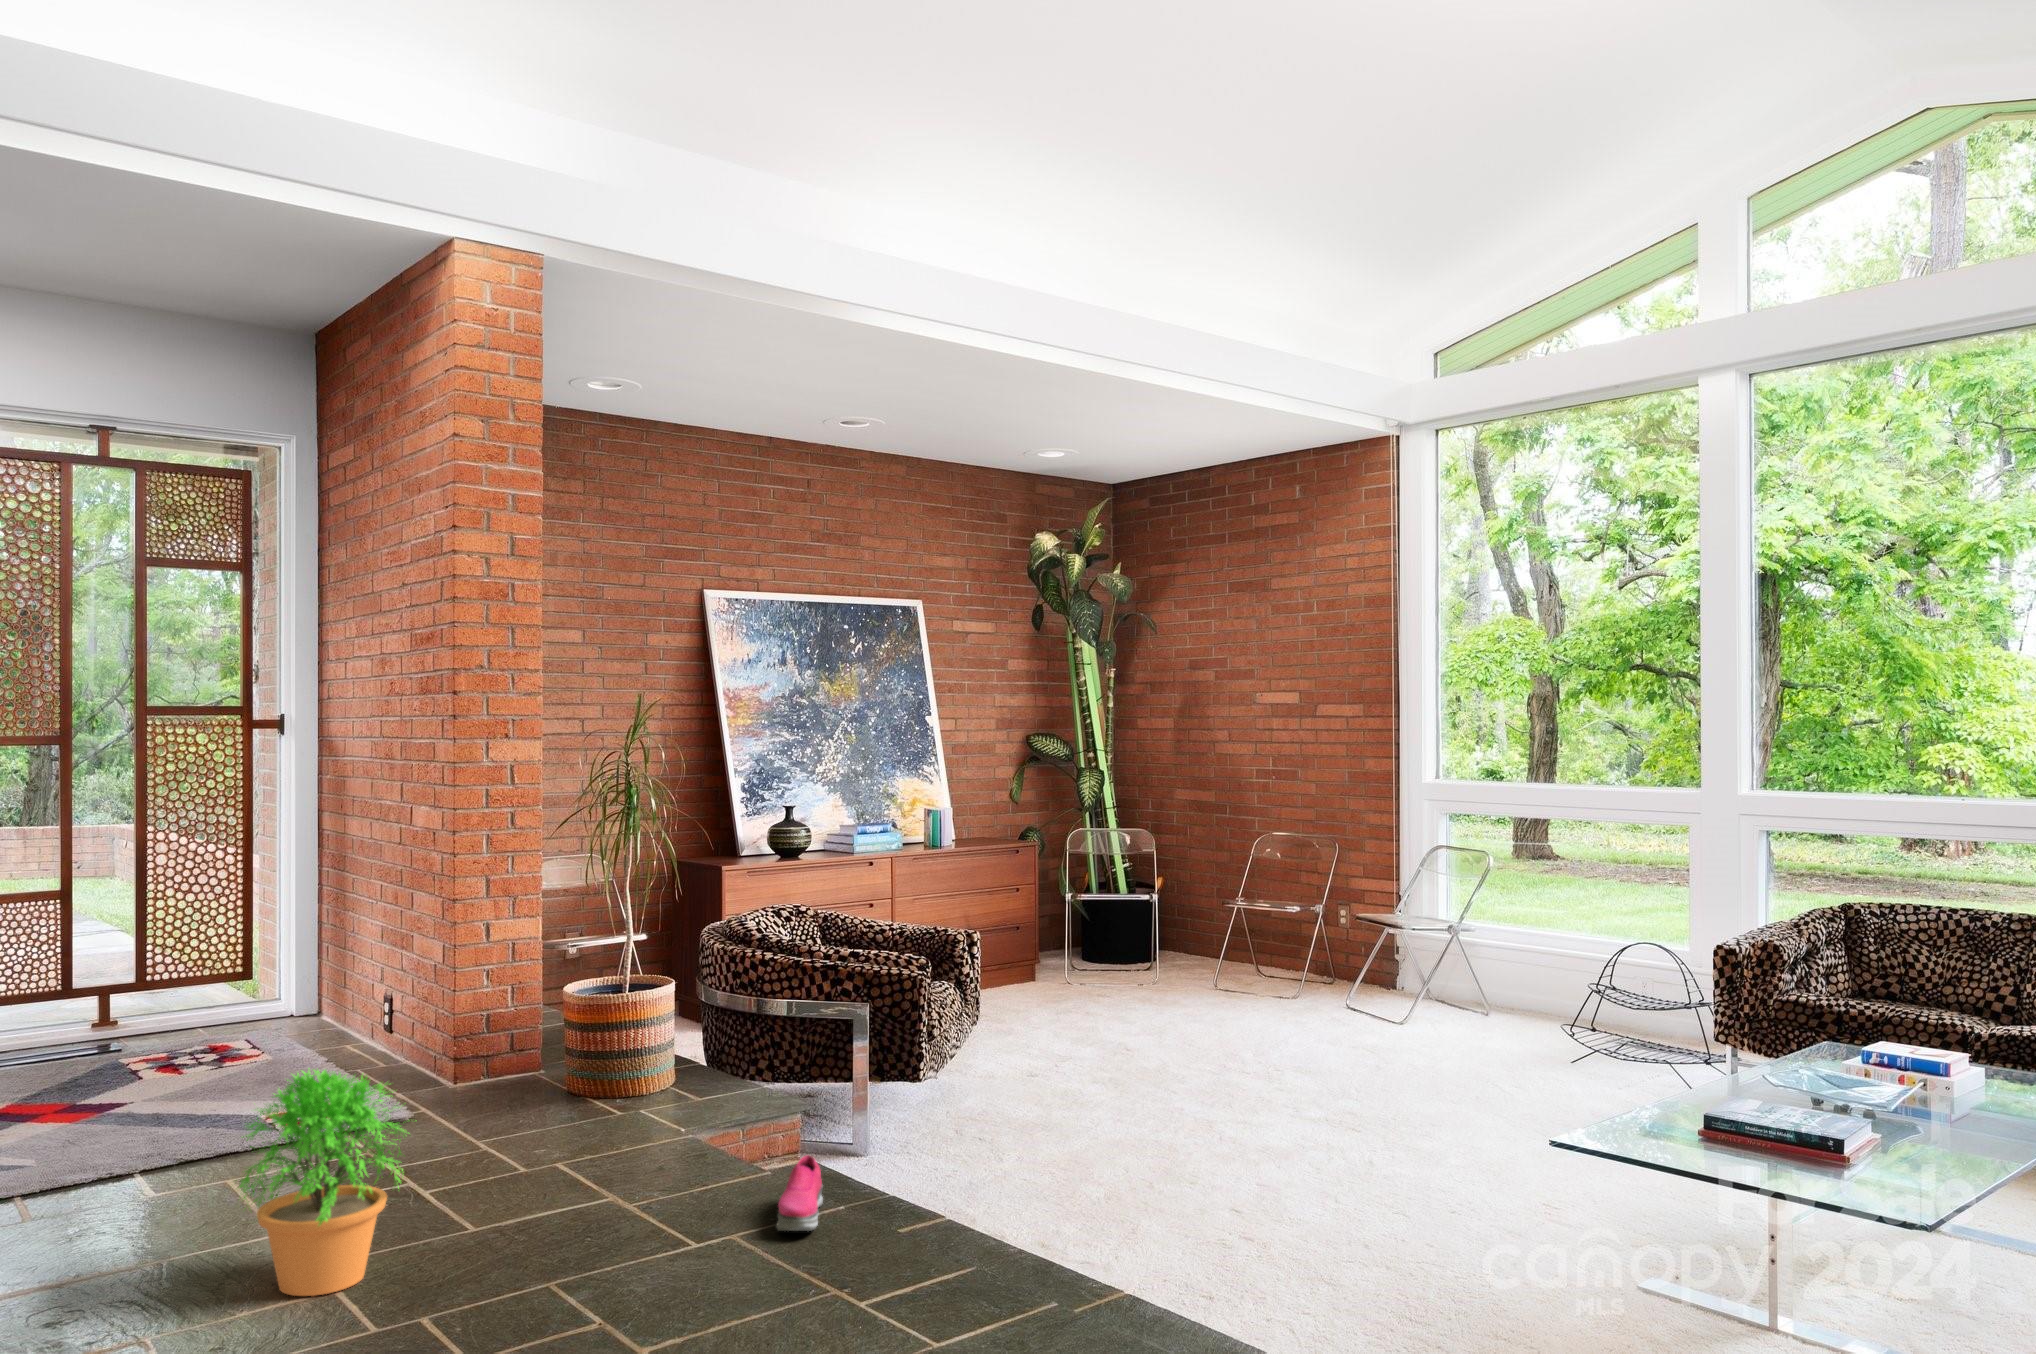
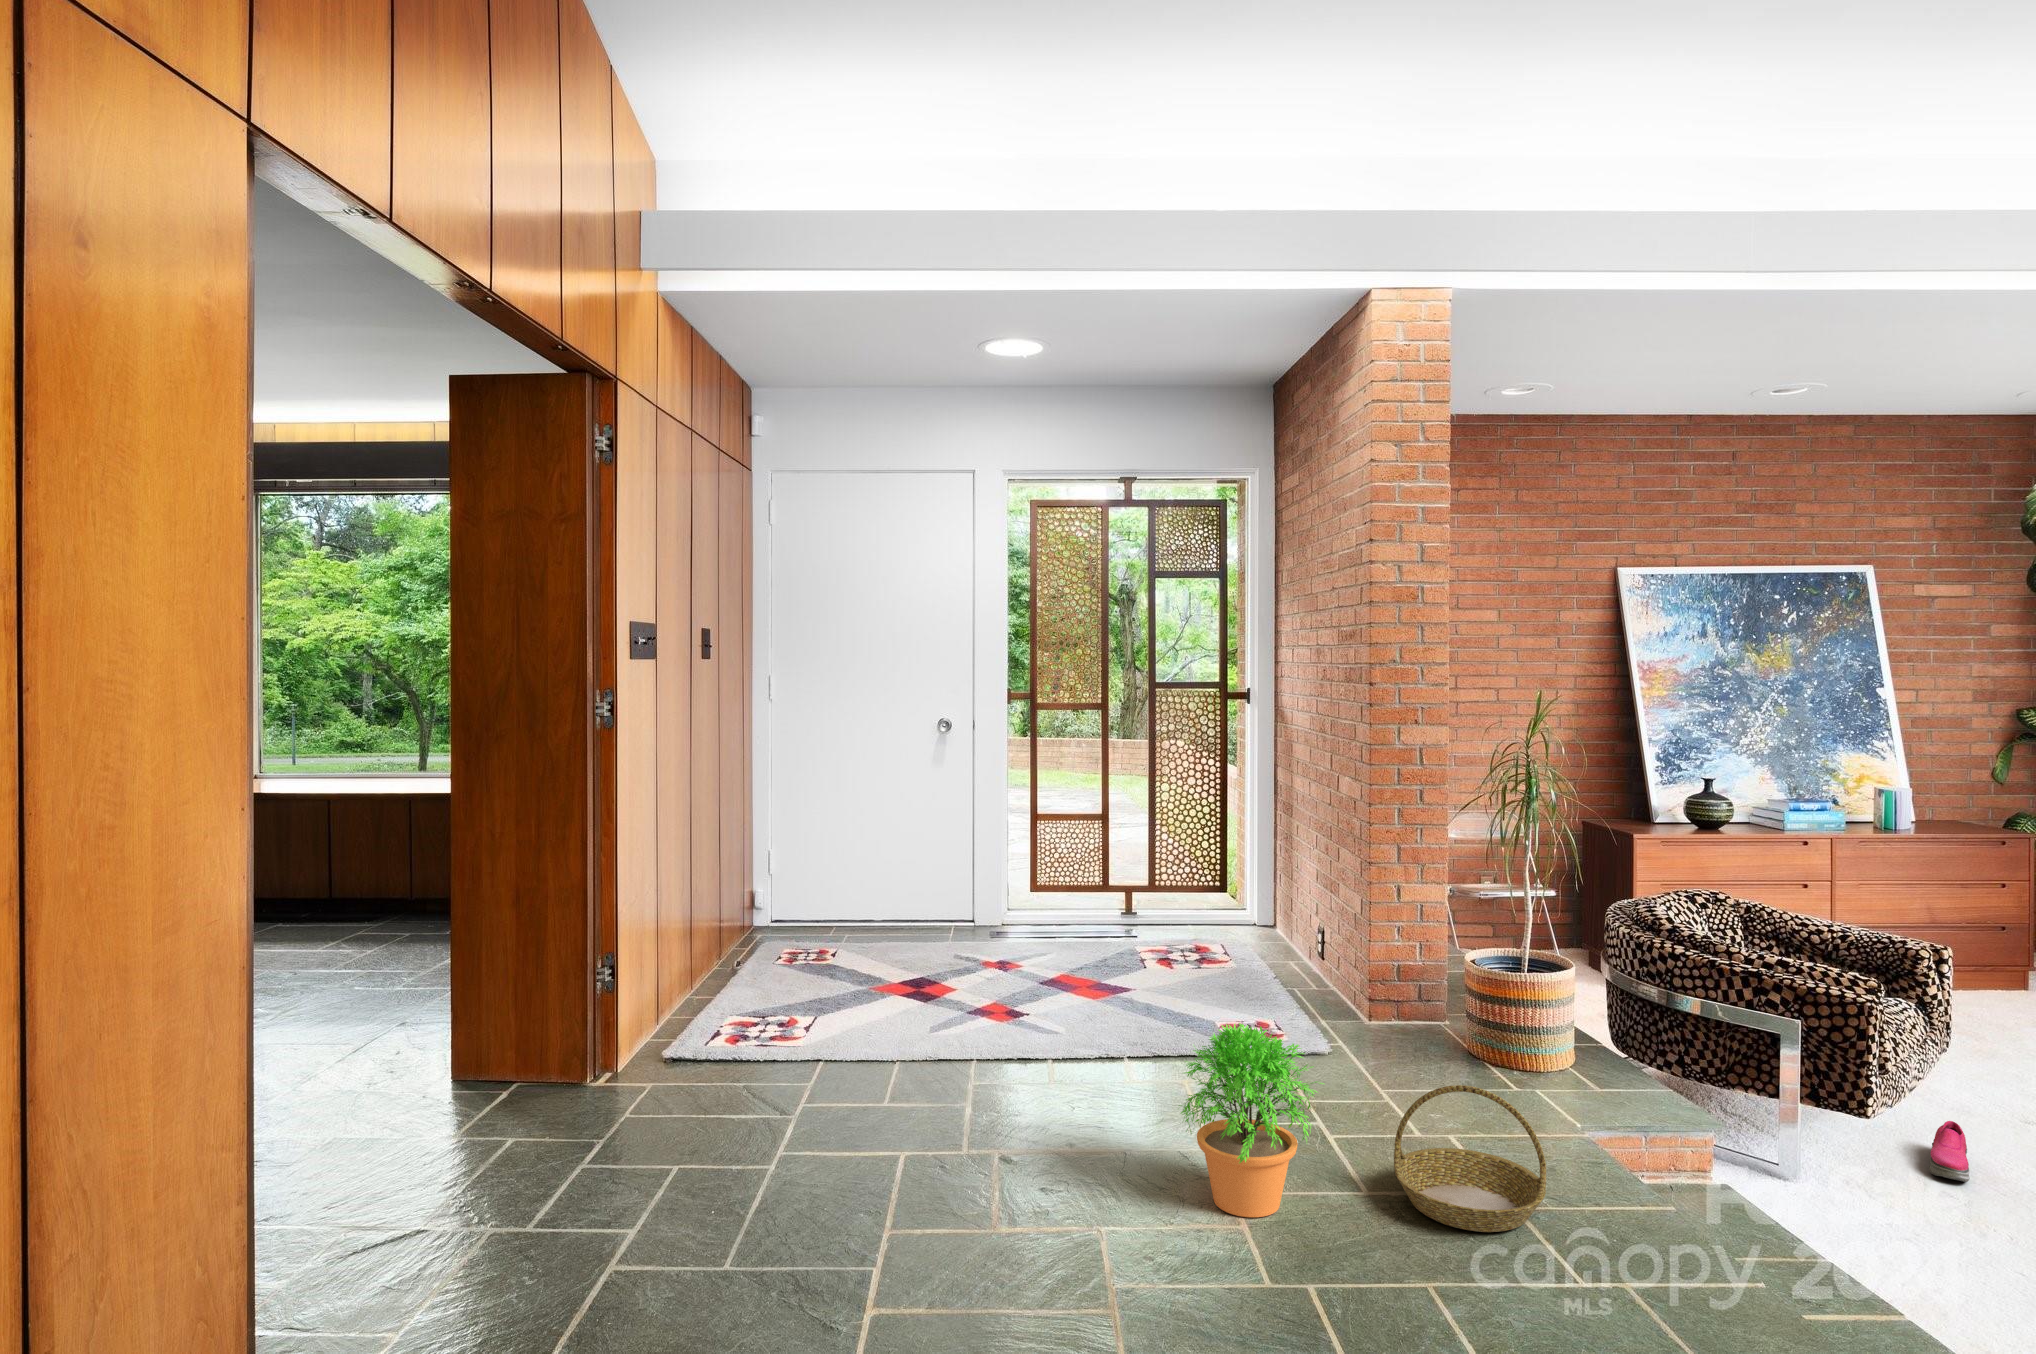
basket: none [497,1095,655,1245] -> present [1394,1085,1546,1232]
shoe: present [776,1155,823,1231] -> present [1929,1121,1970,1182]

